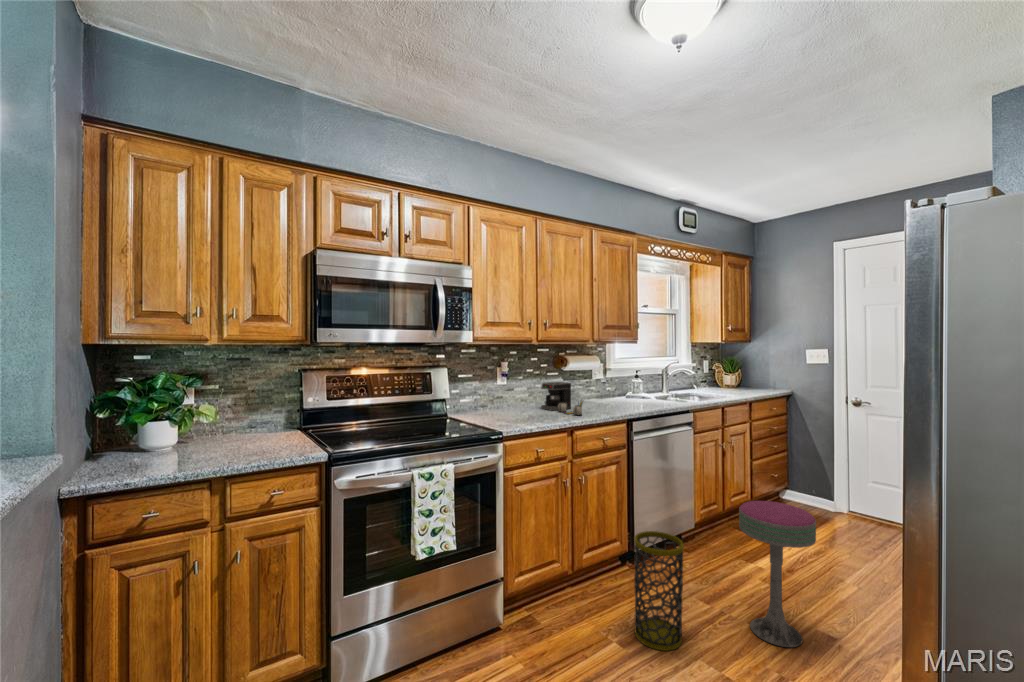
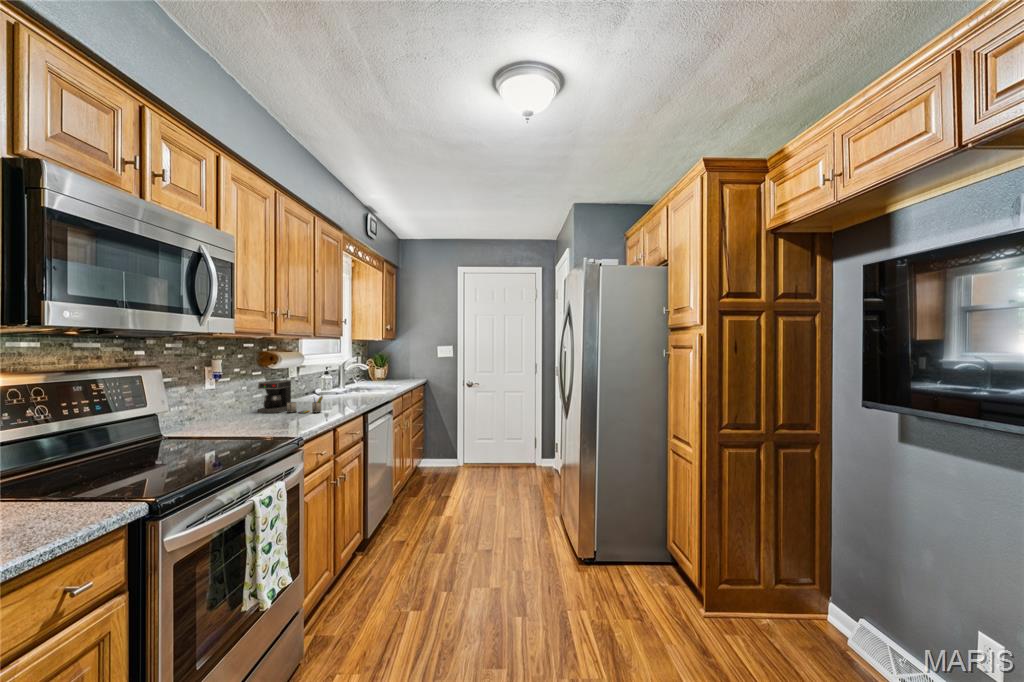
bar stool: present [739,501,816,647] -> none [468,454,518,558]
trash can: present [634,531,684,651] -> none [412,500,454,601]

